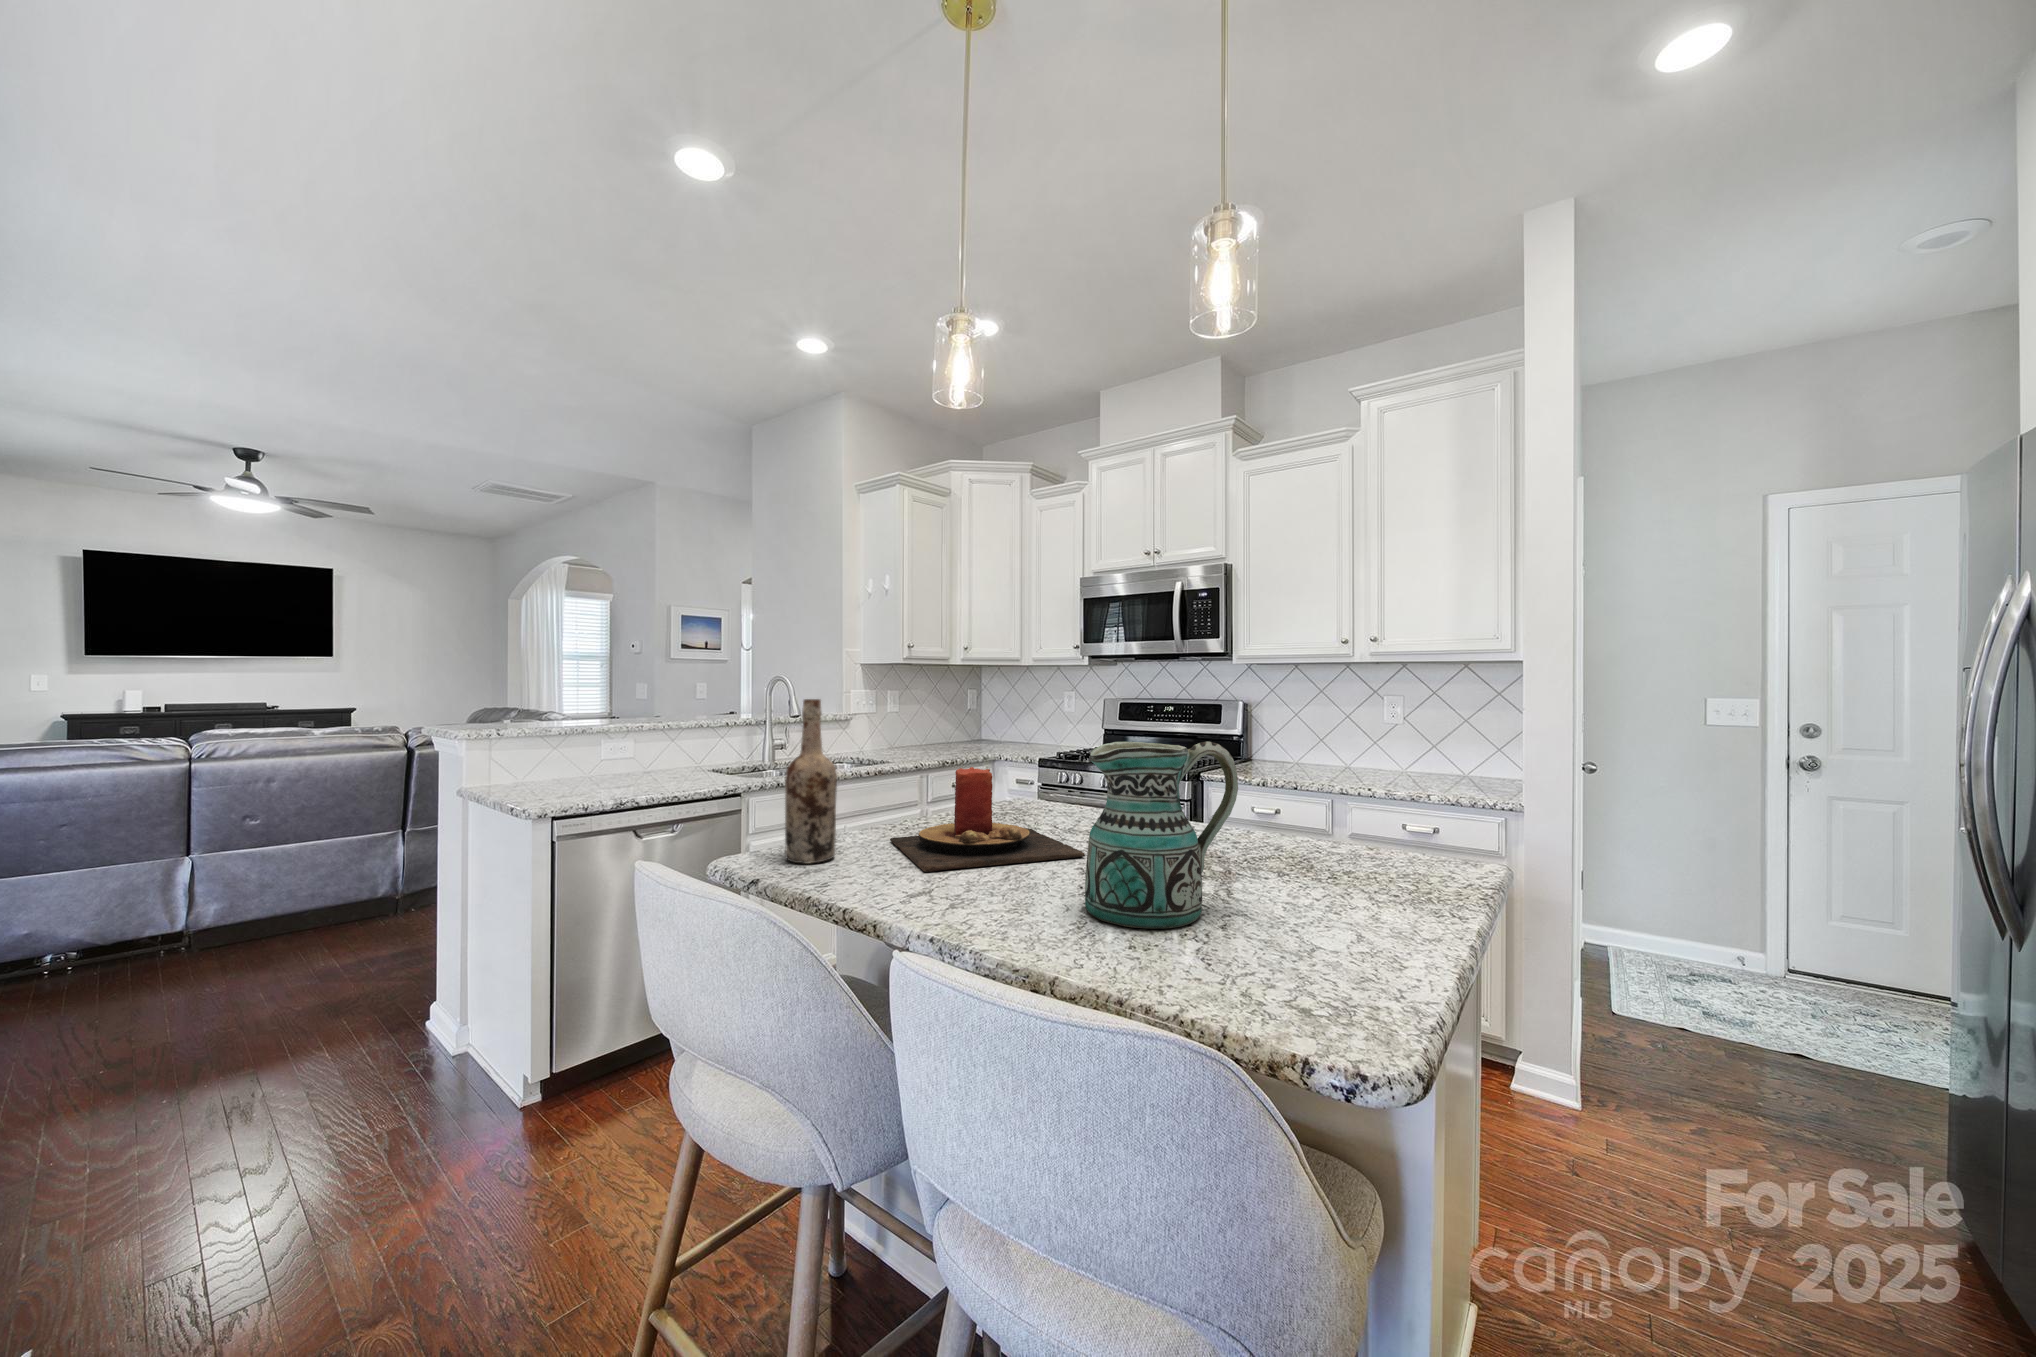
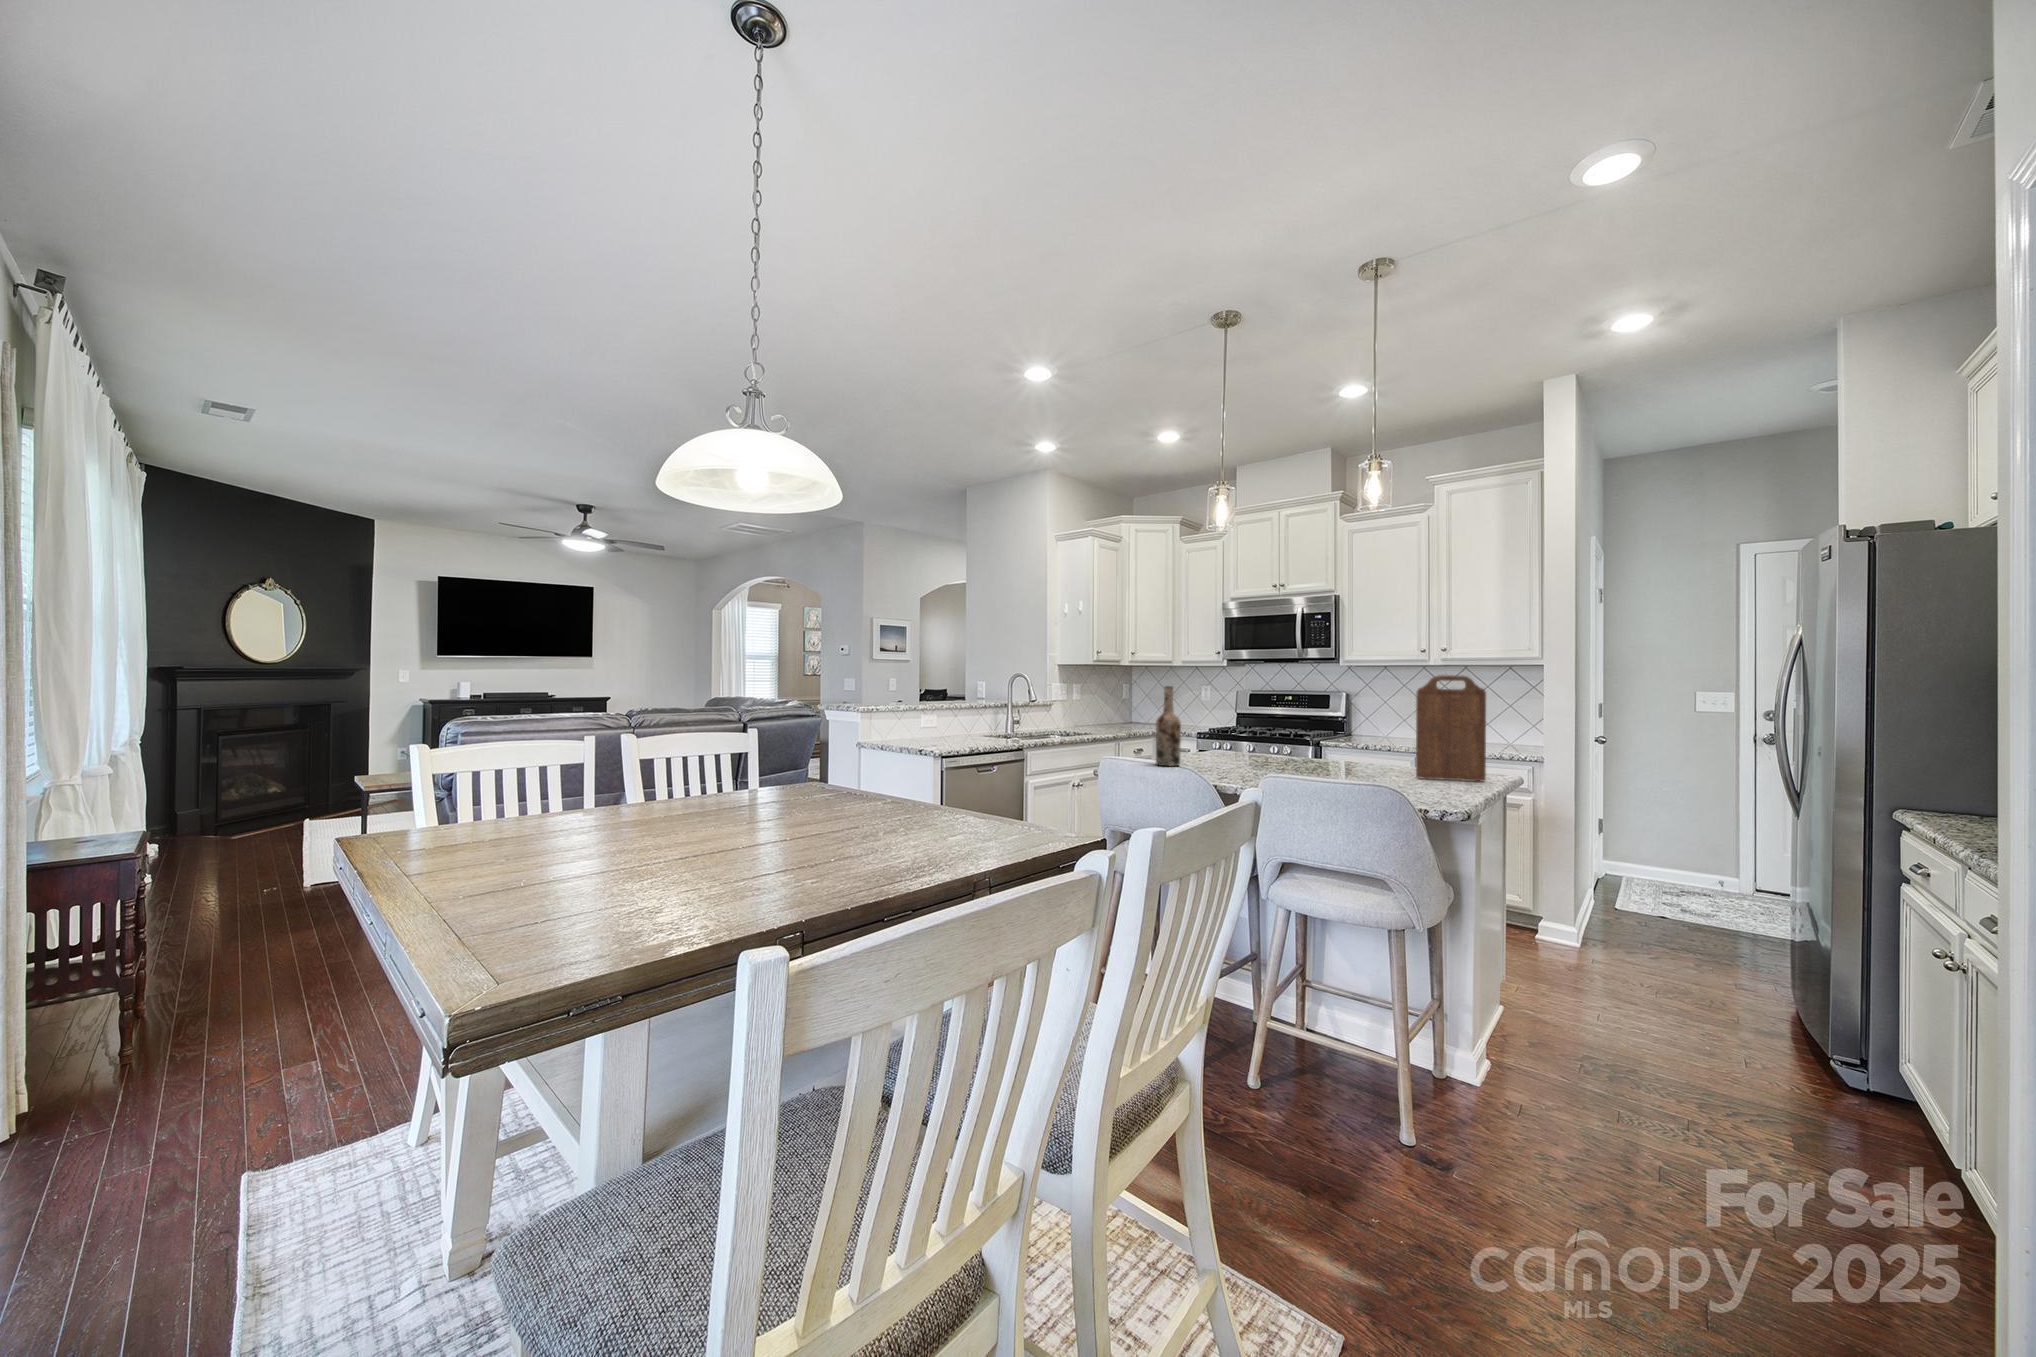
cutting board: none [1279,676,1428,917] -> present [1416,675,1486,781]
ceramic pitcher: present [1085,742,1238,928] -> none [1328,705,1398,782]
candle: present [890,767,1085,872] -> none [1193,722,1306,769]

